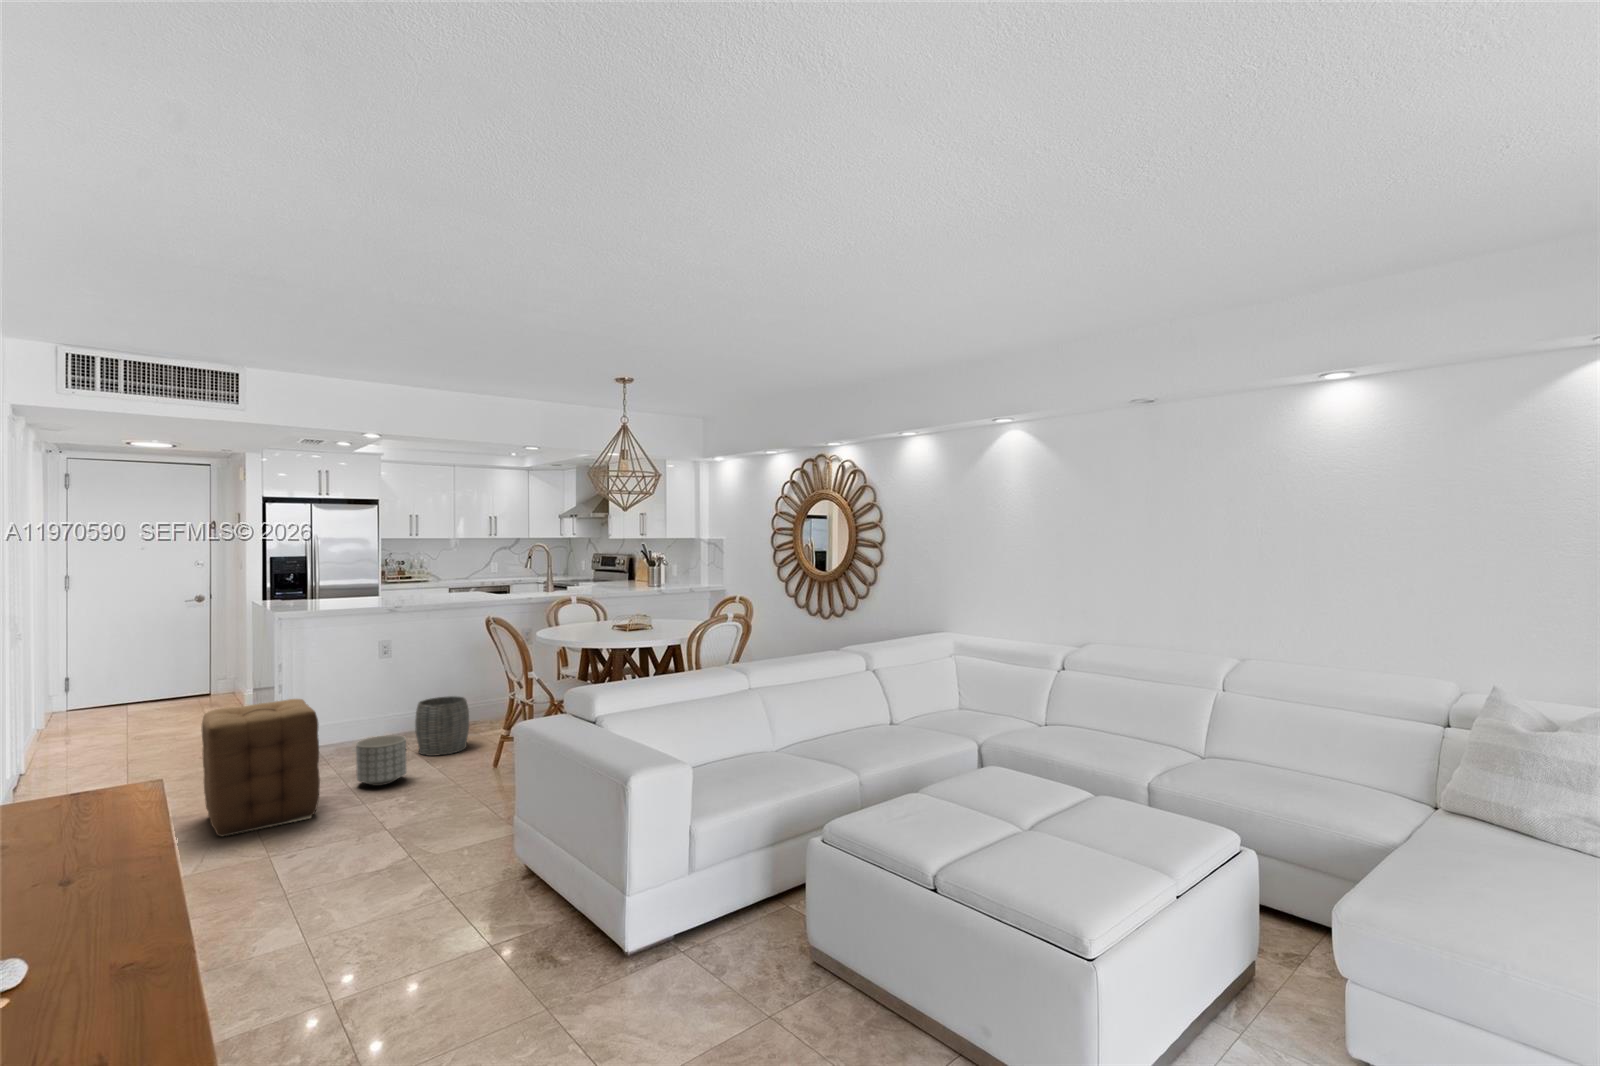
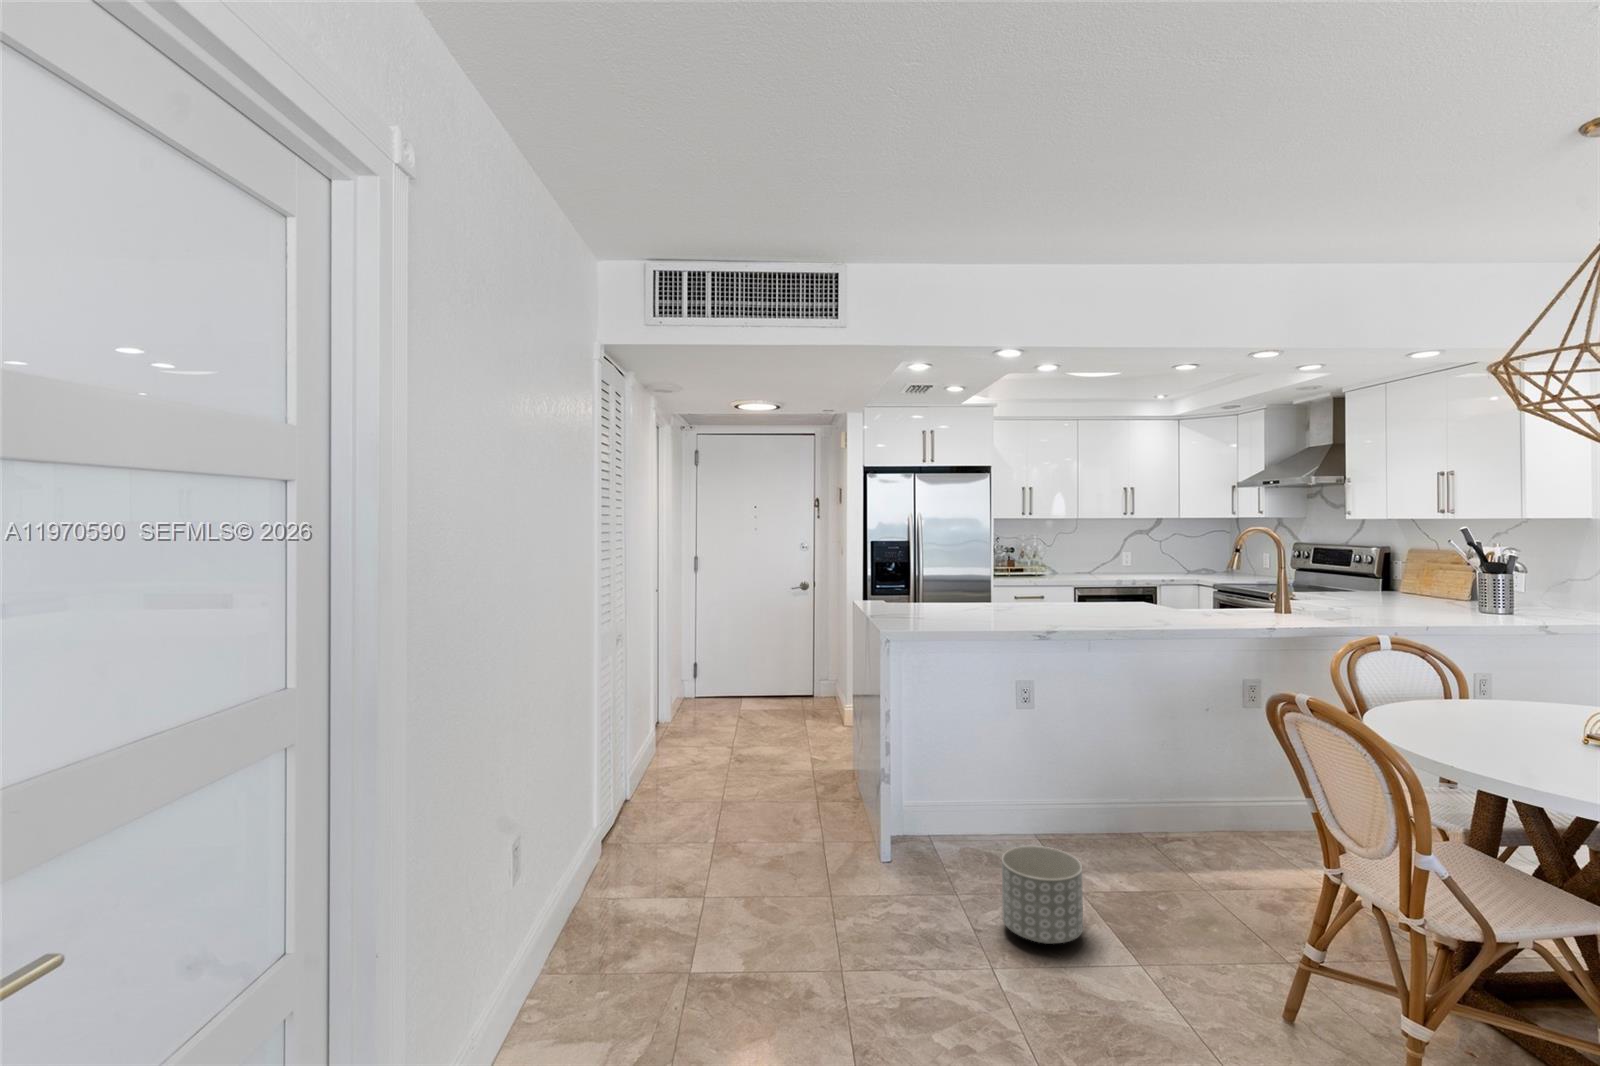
woven basket: present [415,696,469,756] -> none [1074,772,1163,881]
ottoman: present [202,699,320,836] -> none [790,775,957,1016]

